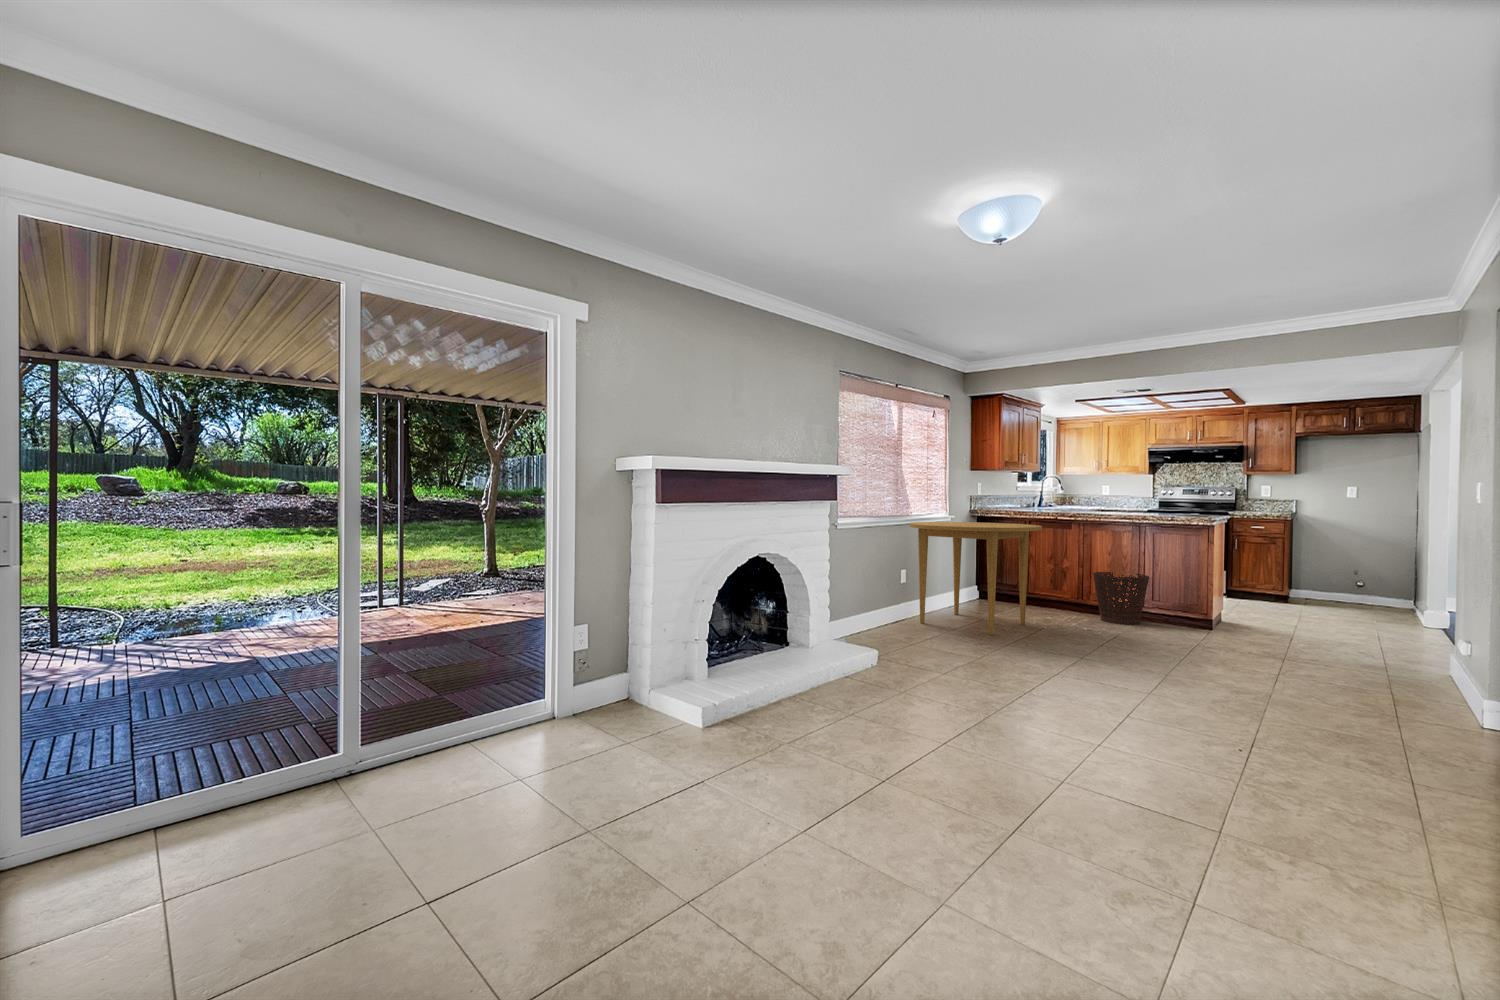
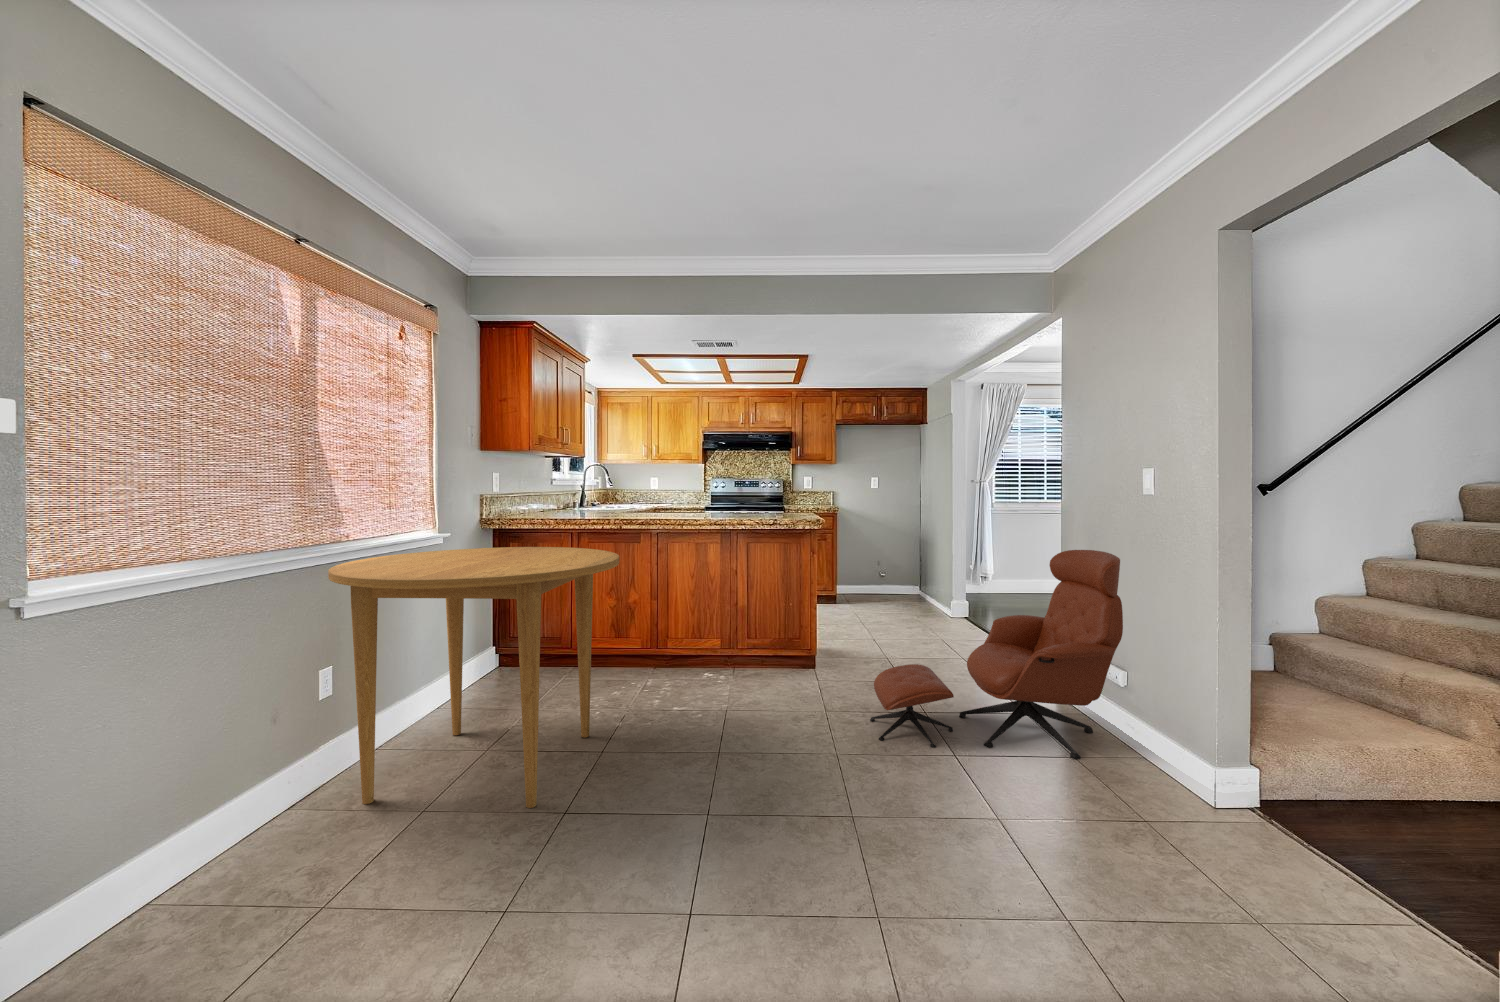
lounge chair: none [1215,541,1436,682] -> present [870,550,1123,759]
basket: present [1093,572,1149,624] -> none [679,604,752,688]

